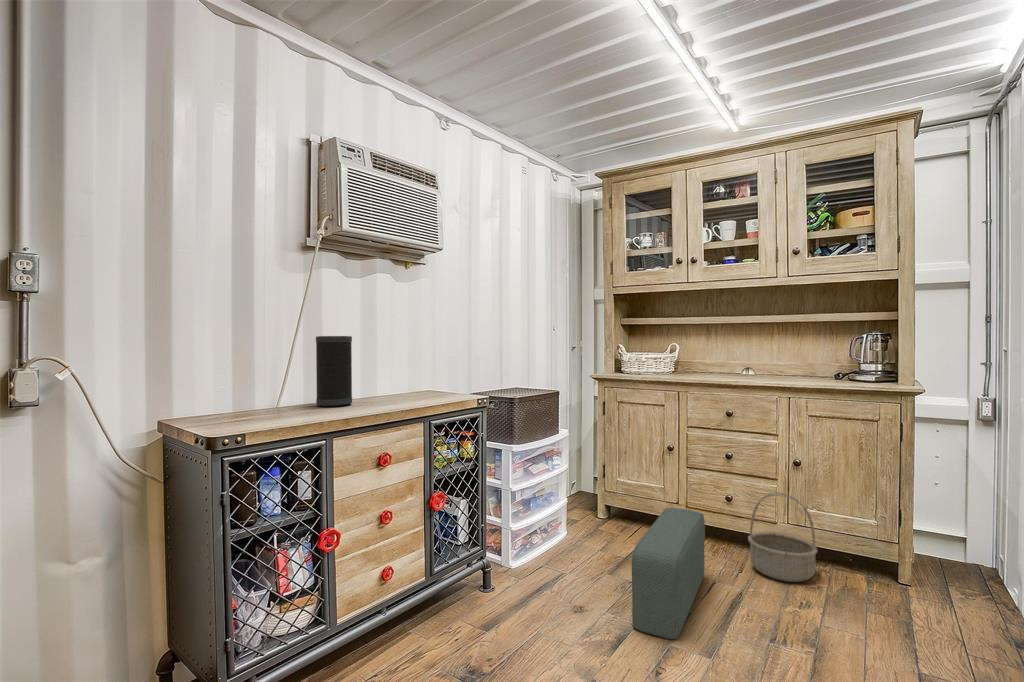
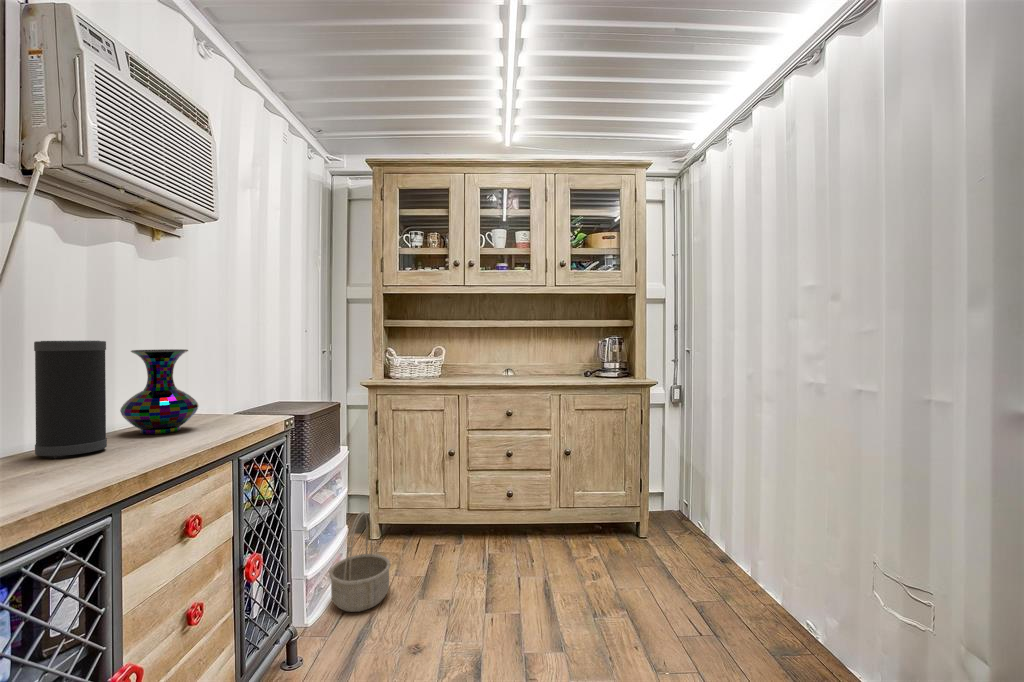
vase: none [374,343,419,399] -> present [120,349,199,434]
basket: present [748,493,818,582] -> present [329,512,391,612]
pouf: present [632,508,705,639] -> none [471,513,527,648]

